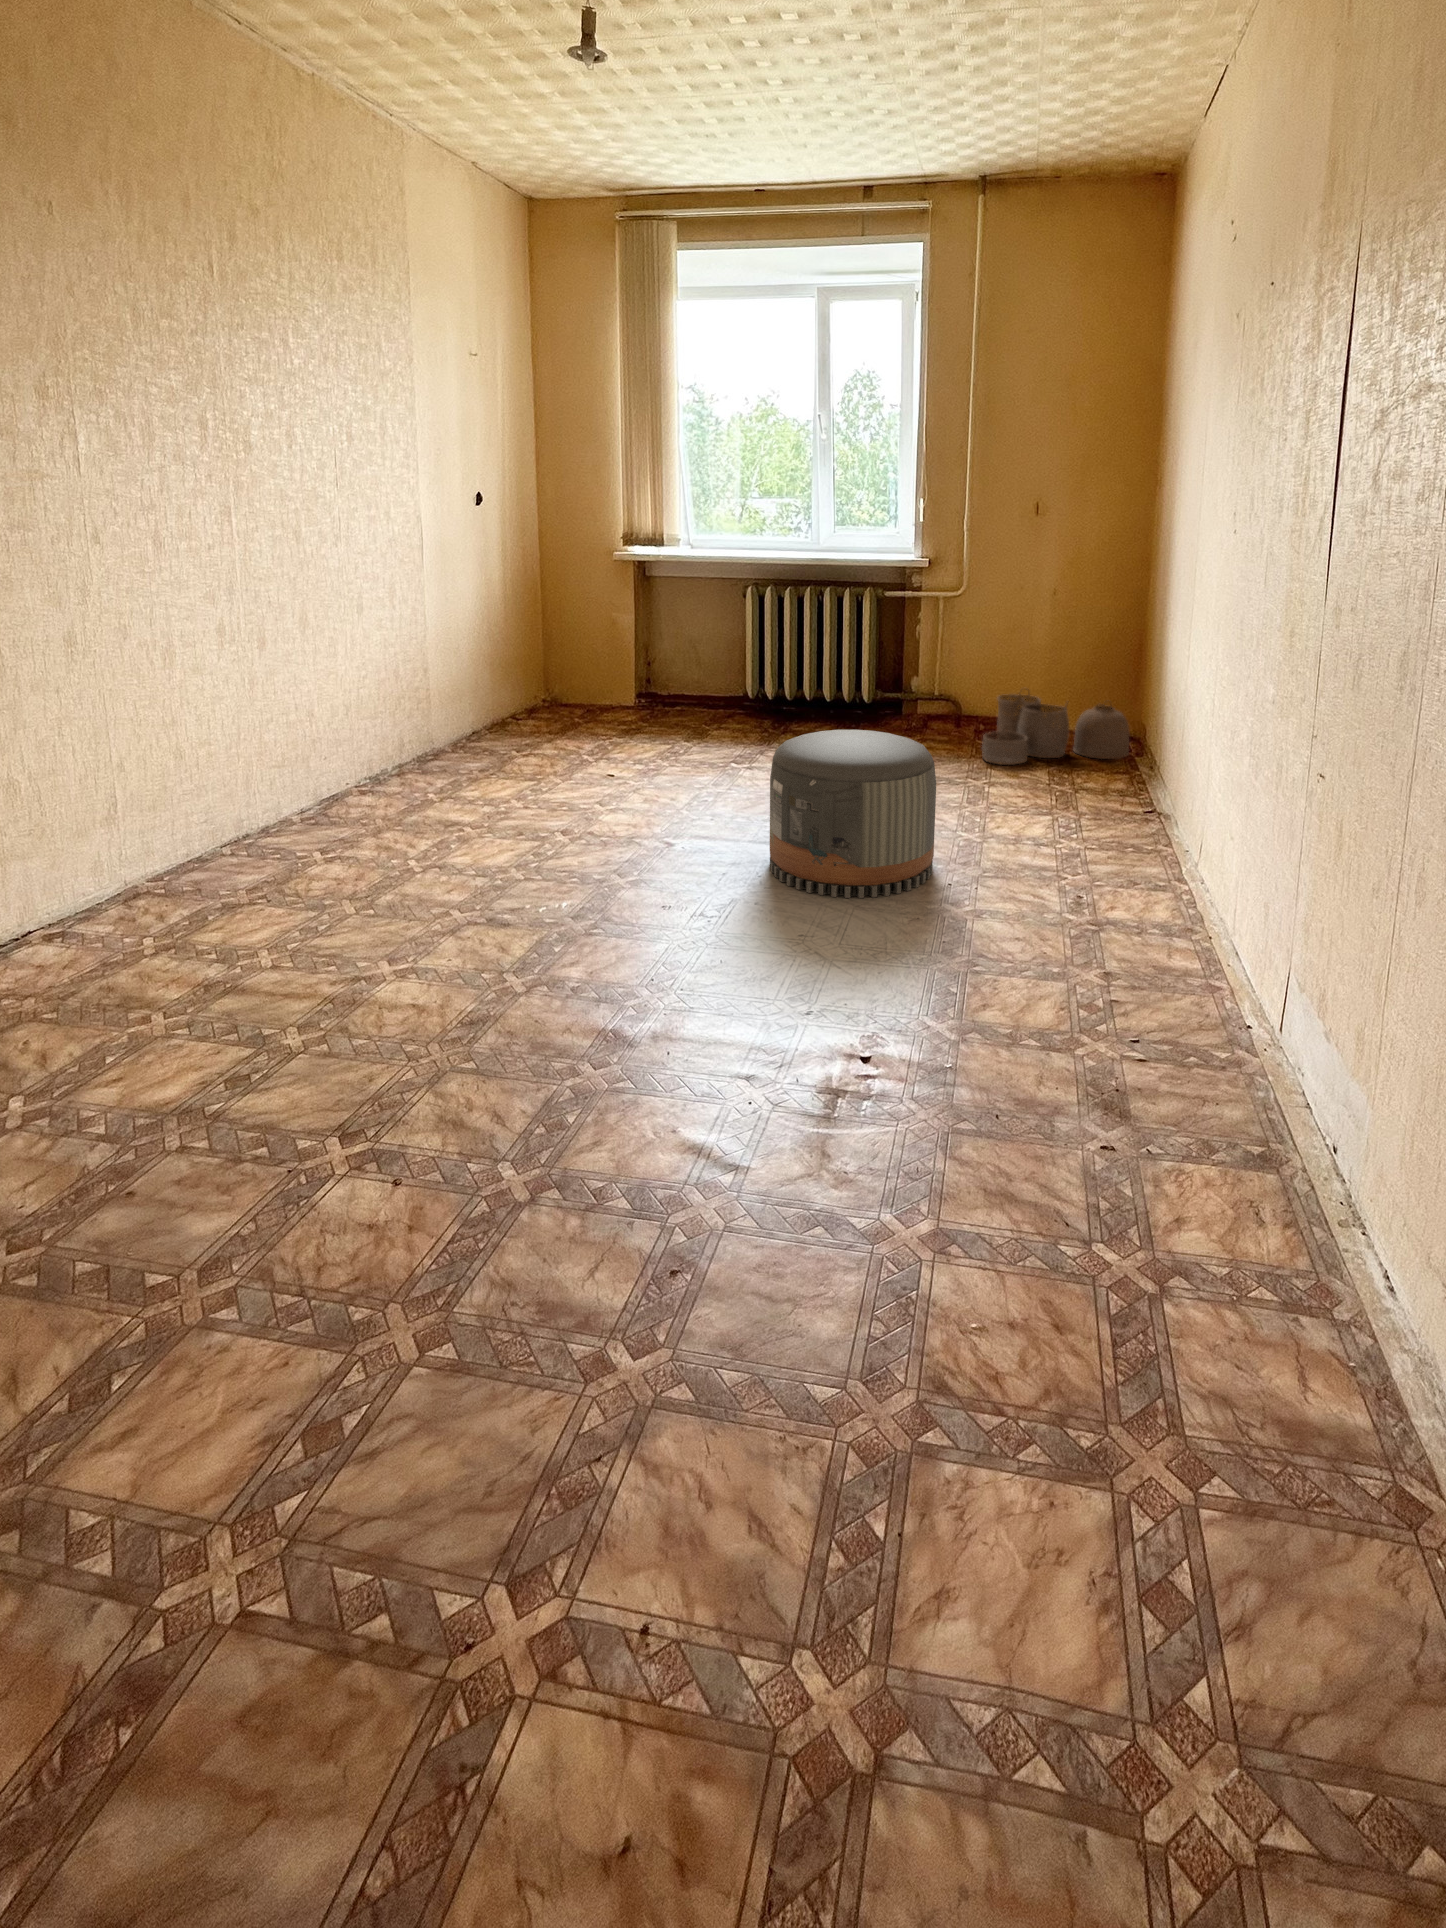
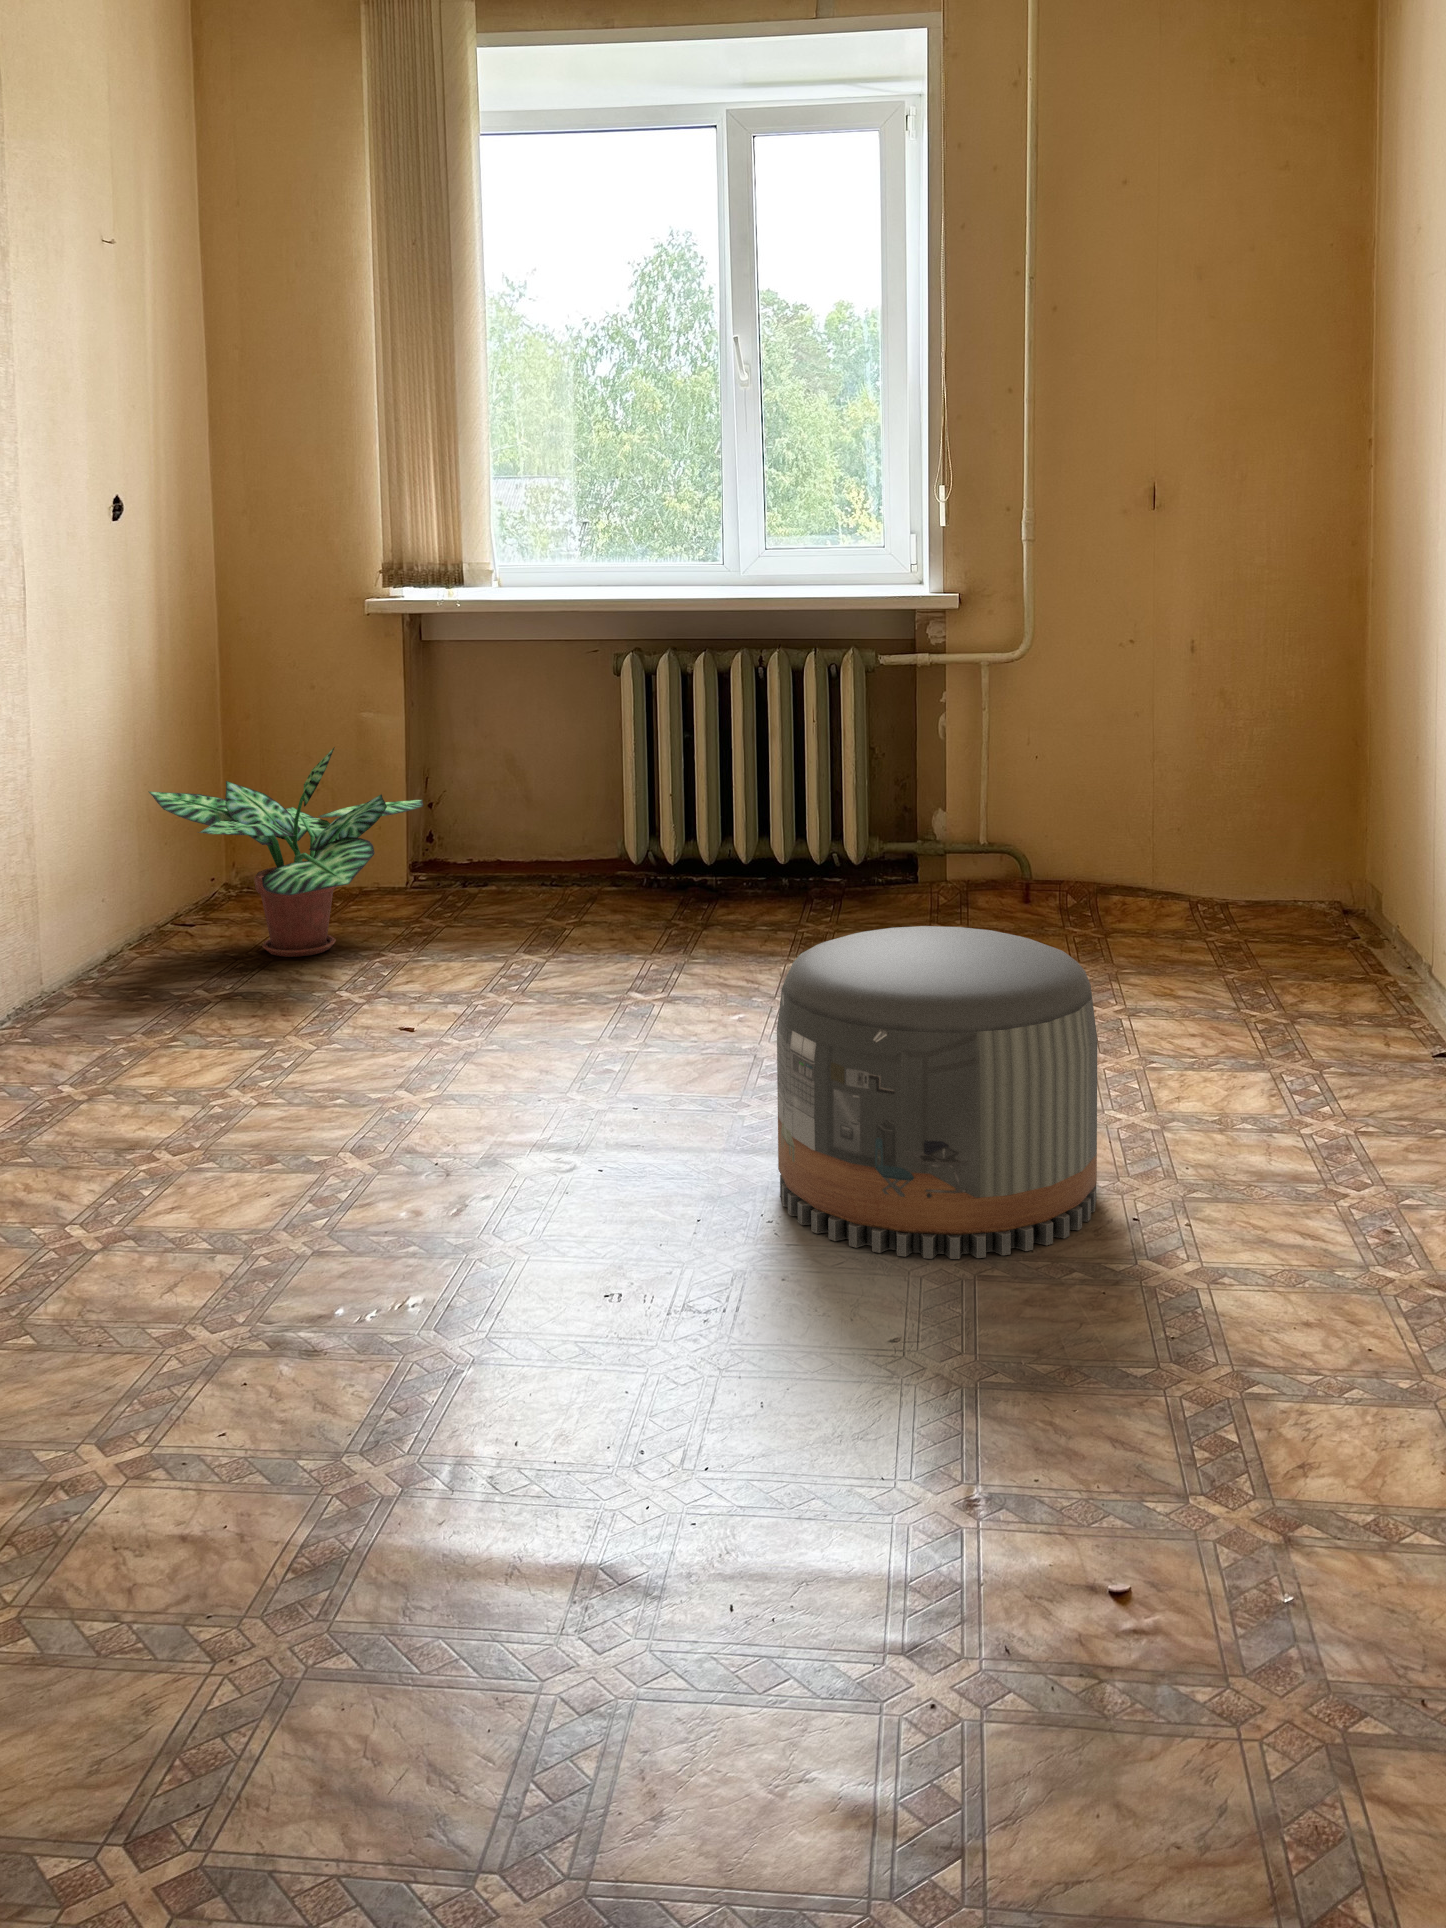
potted plant: none [497,630,641,737] -> present [149,747,423,957]
woven basket: present [982,694,1129,765] -> none [1098,824,1368,974]

